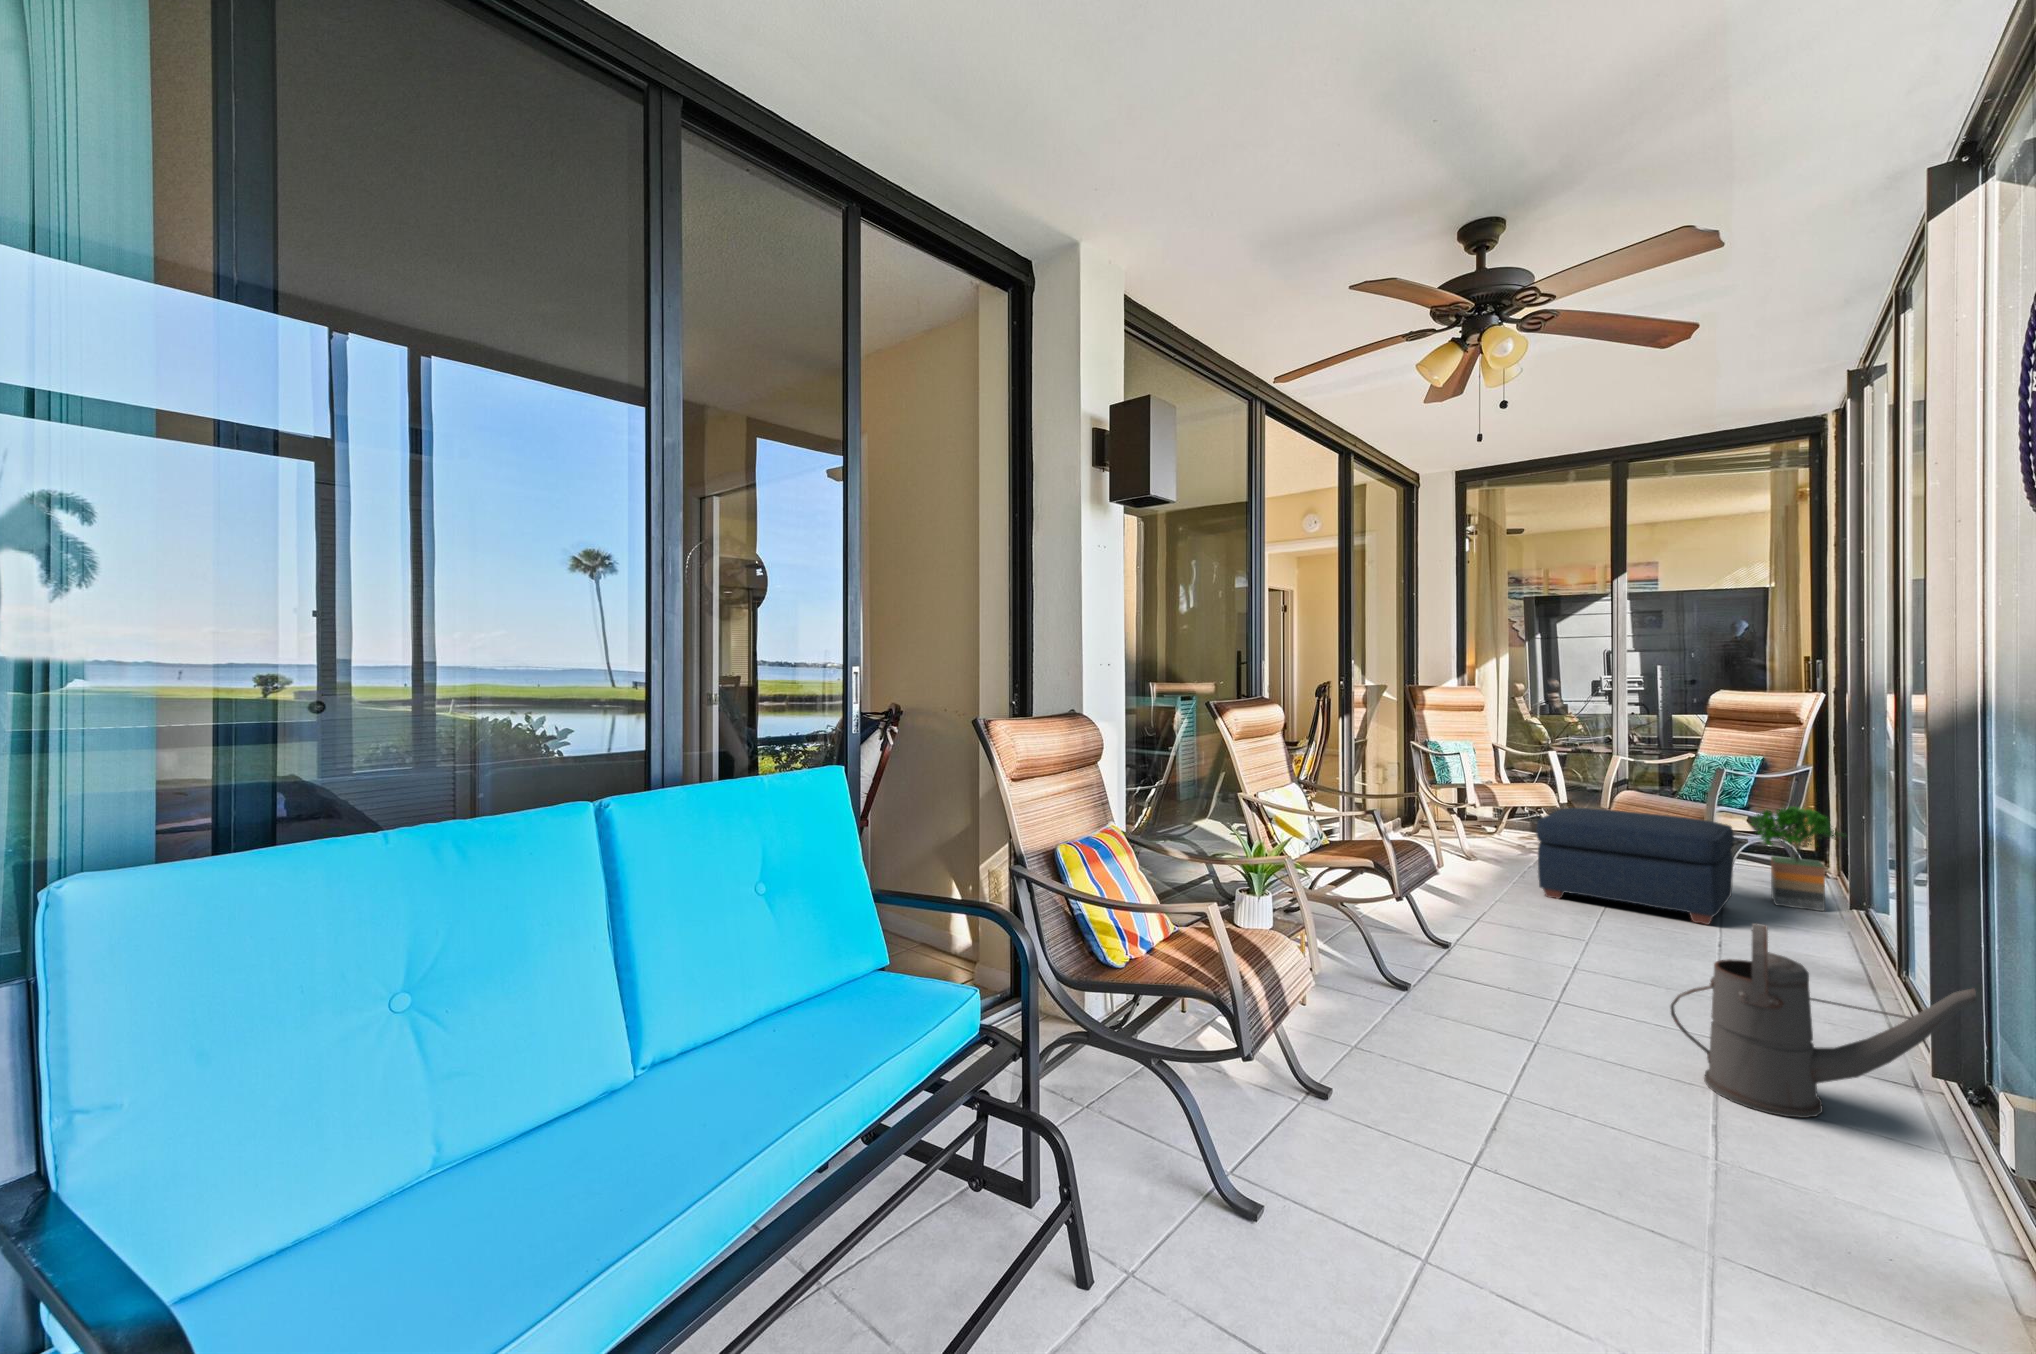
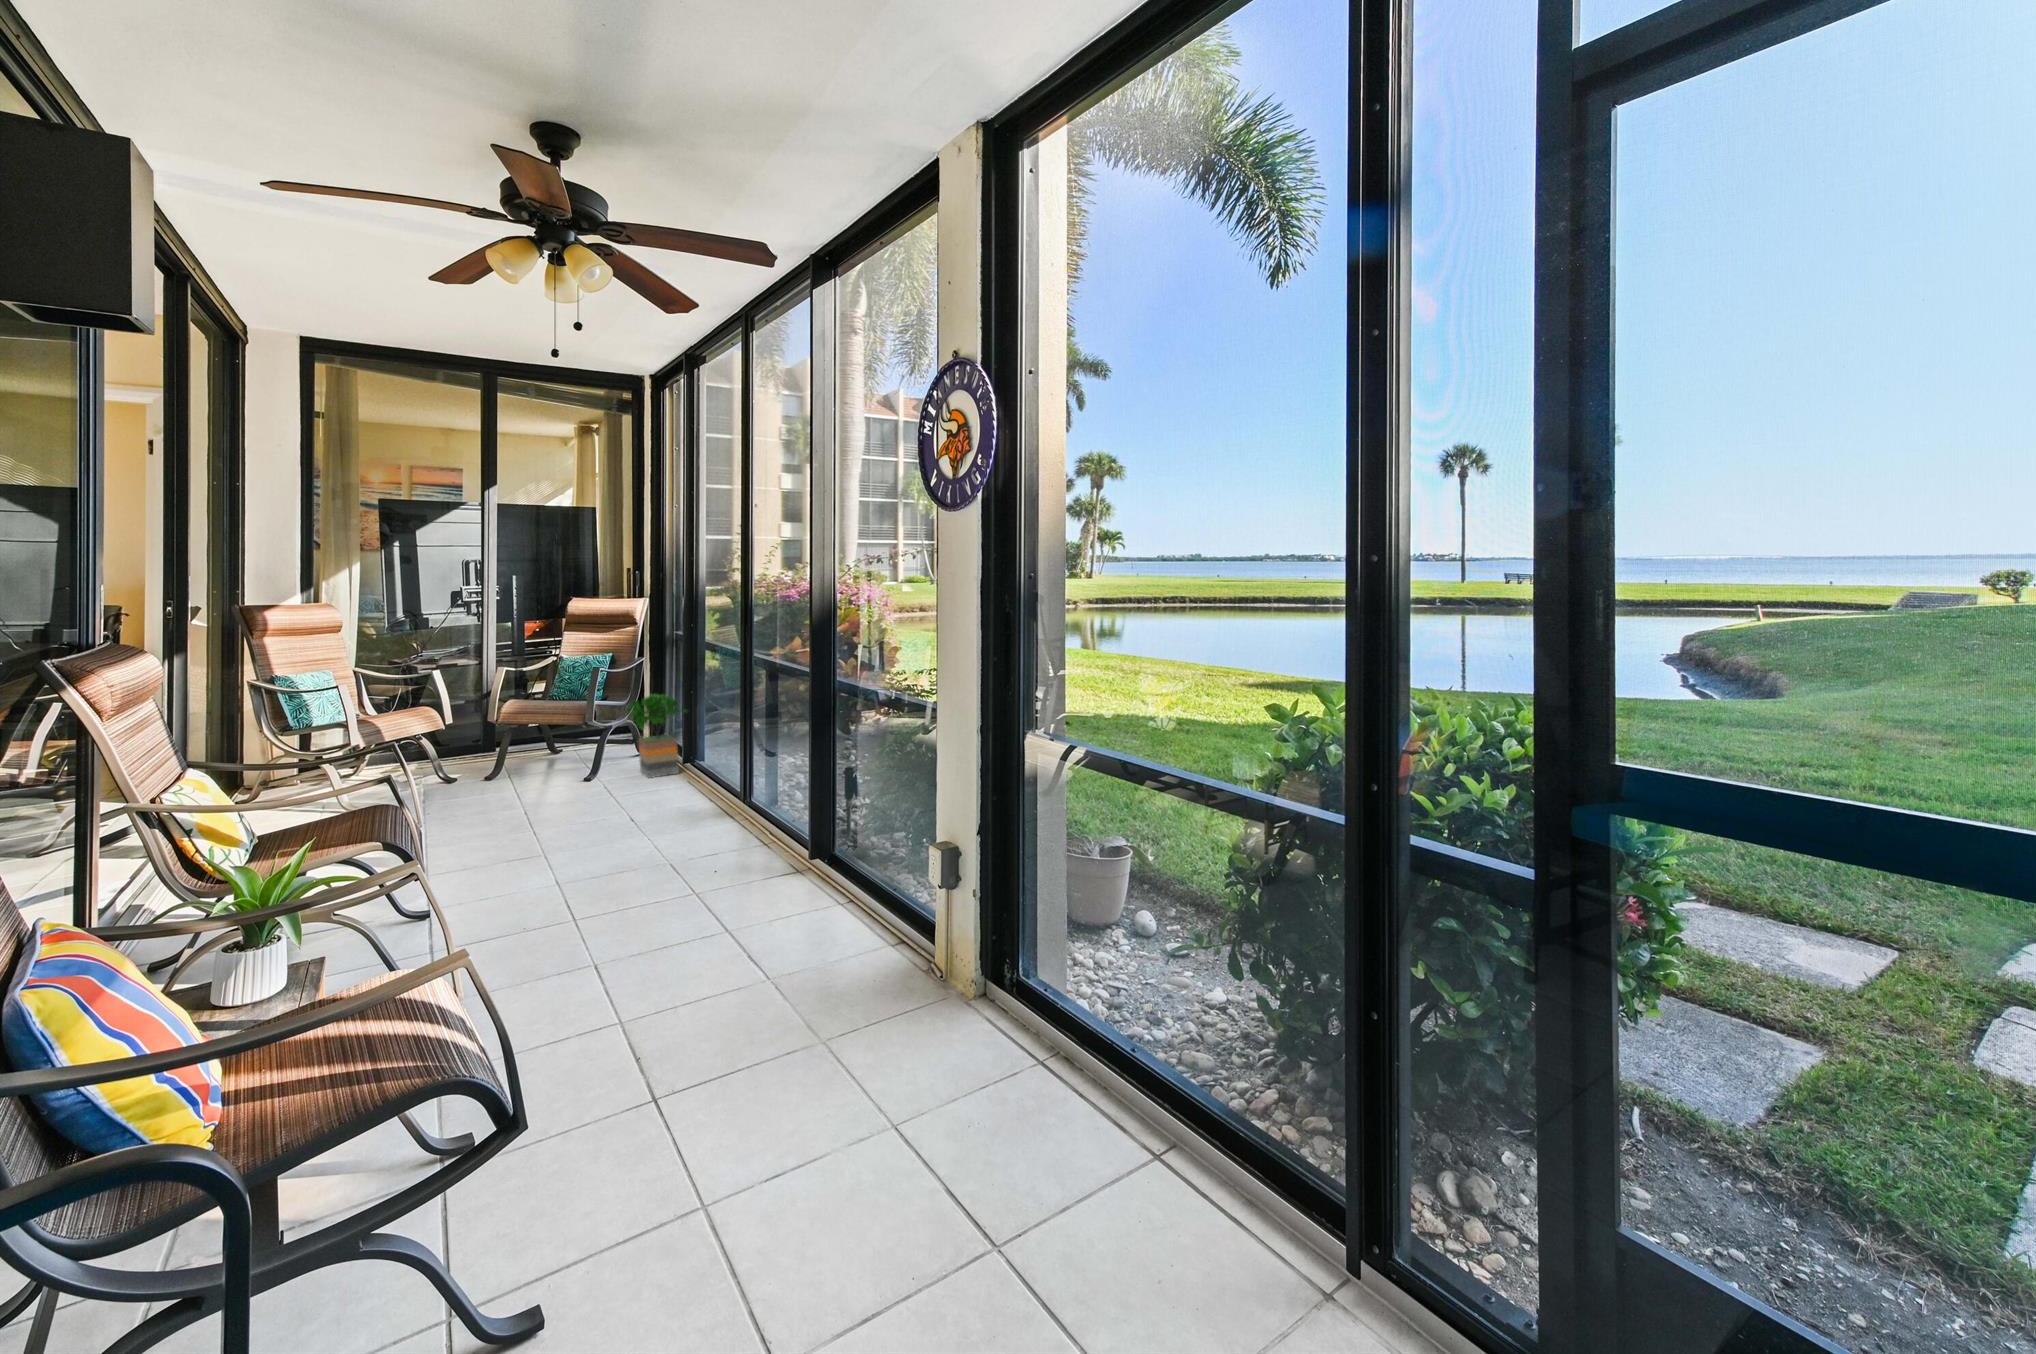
ottoman: present [1537,808,1734,925] -> none [462,718,630,826]
watering can: present [1671,923,1976,1118] -> none [700,789,863,935]

